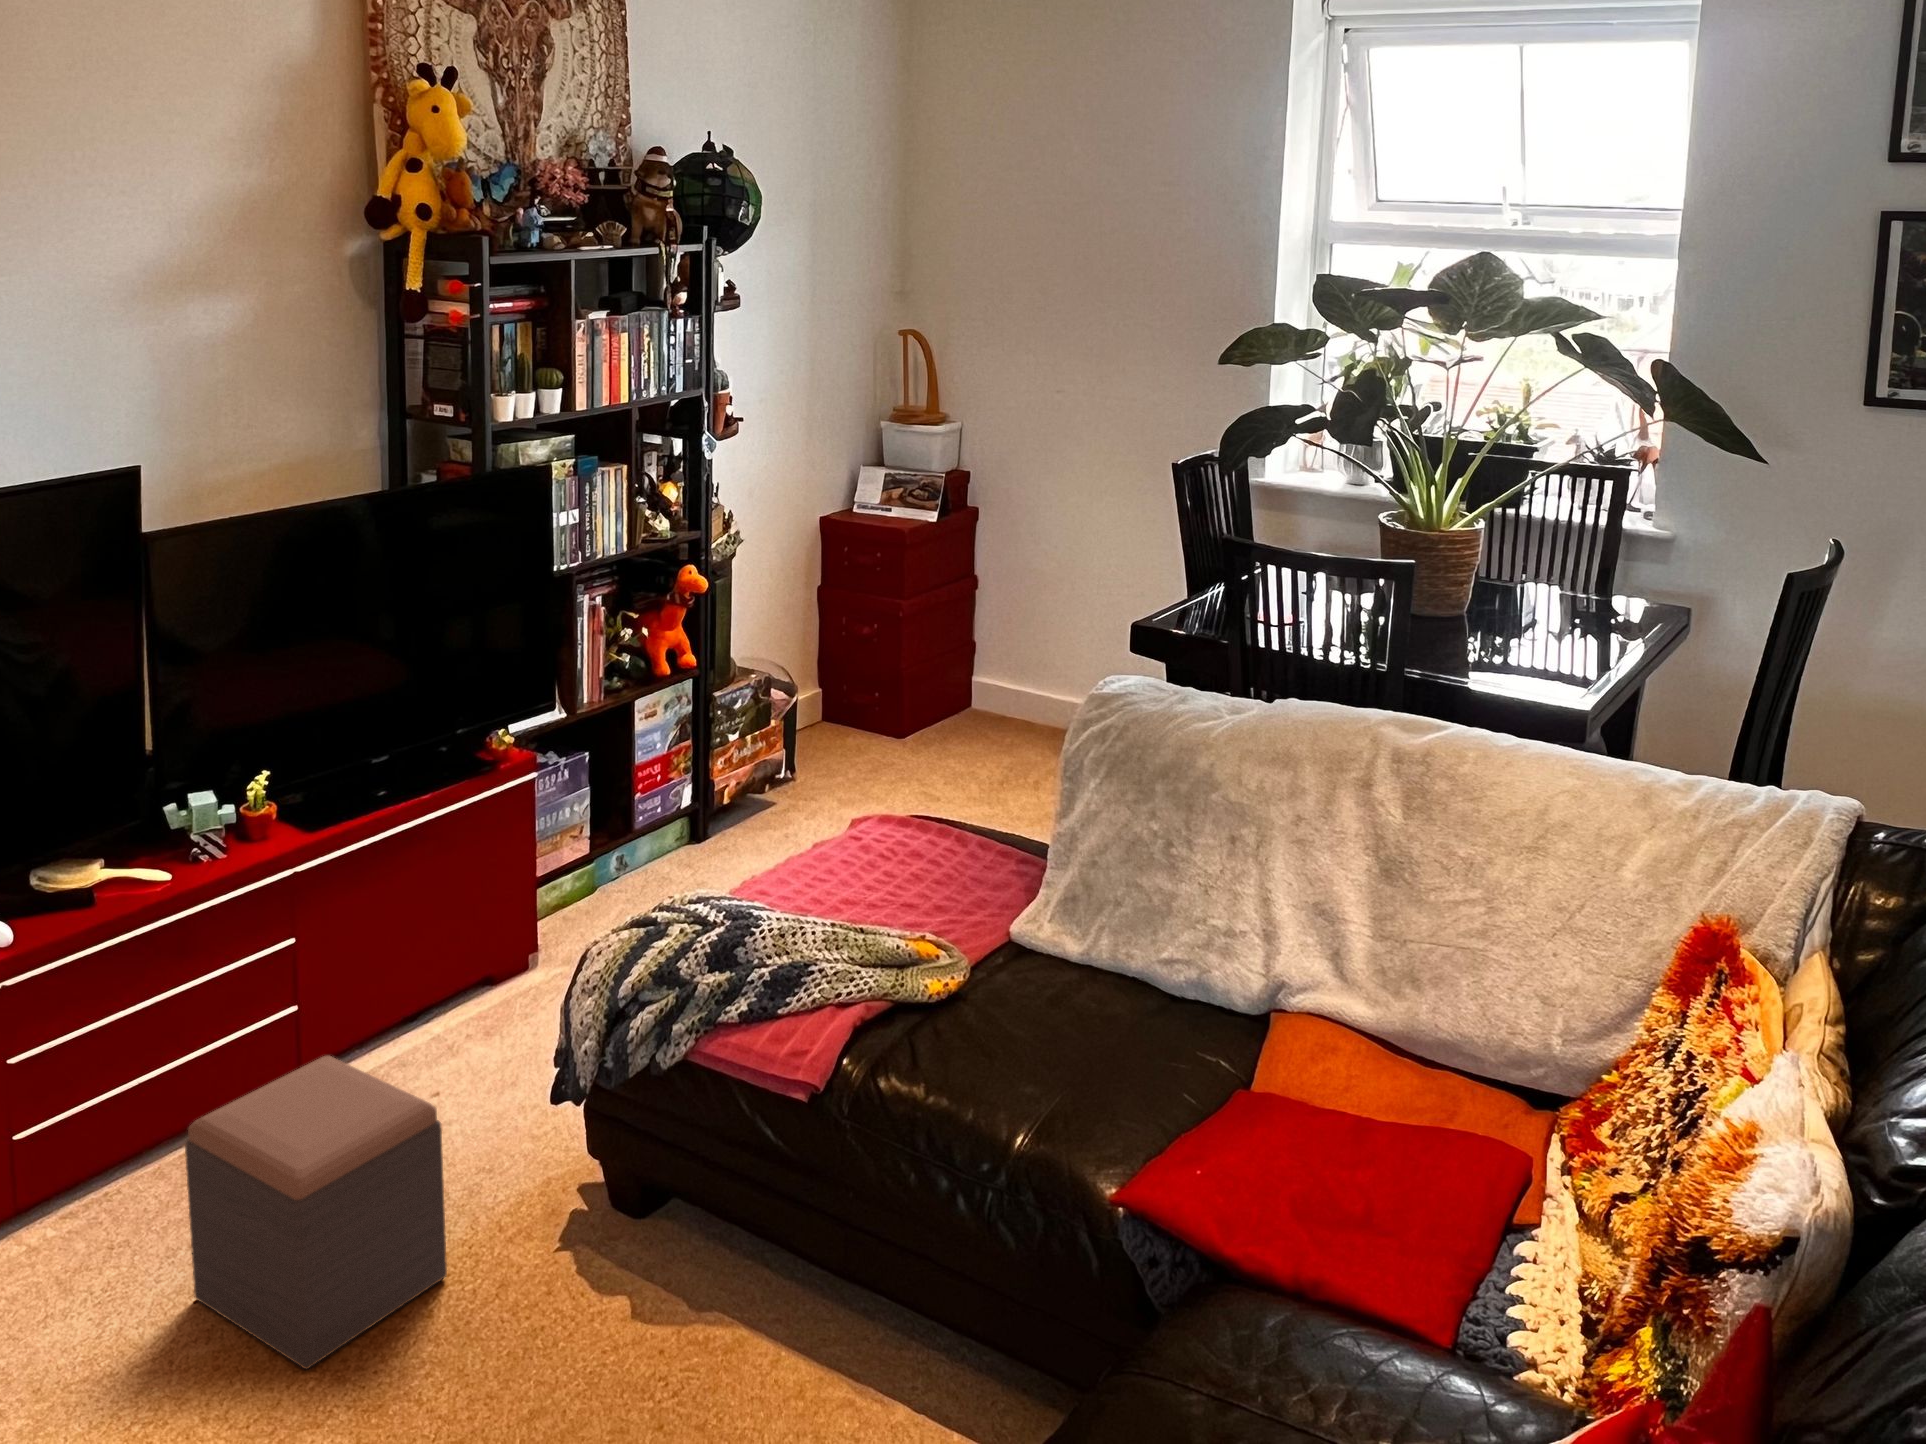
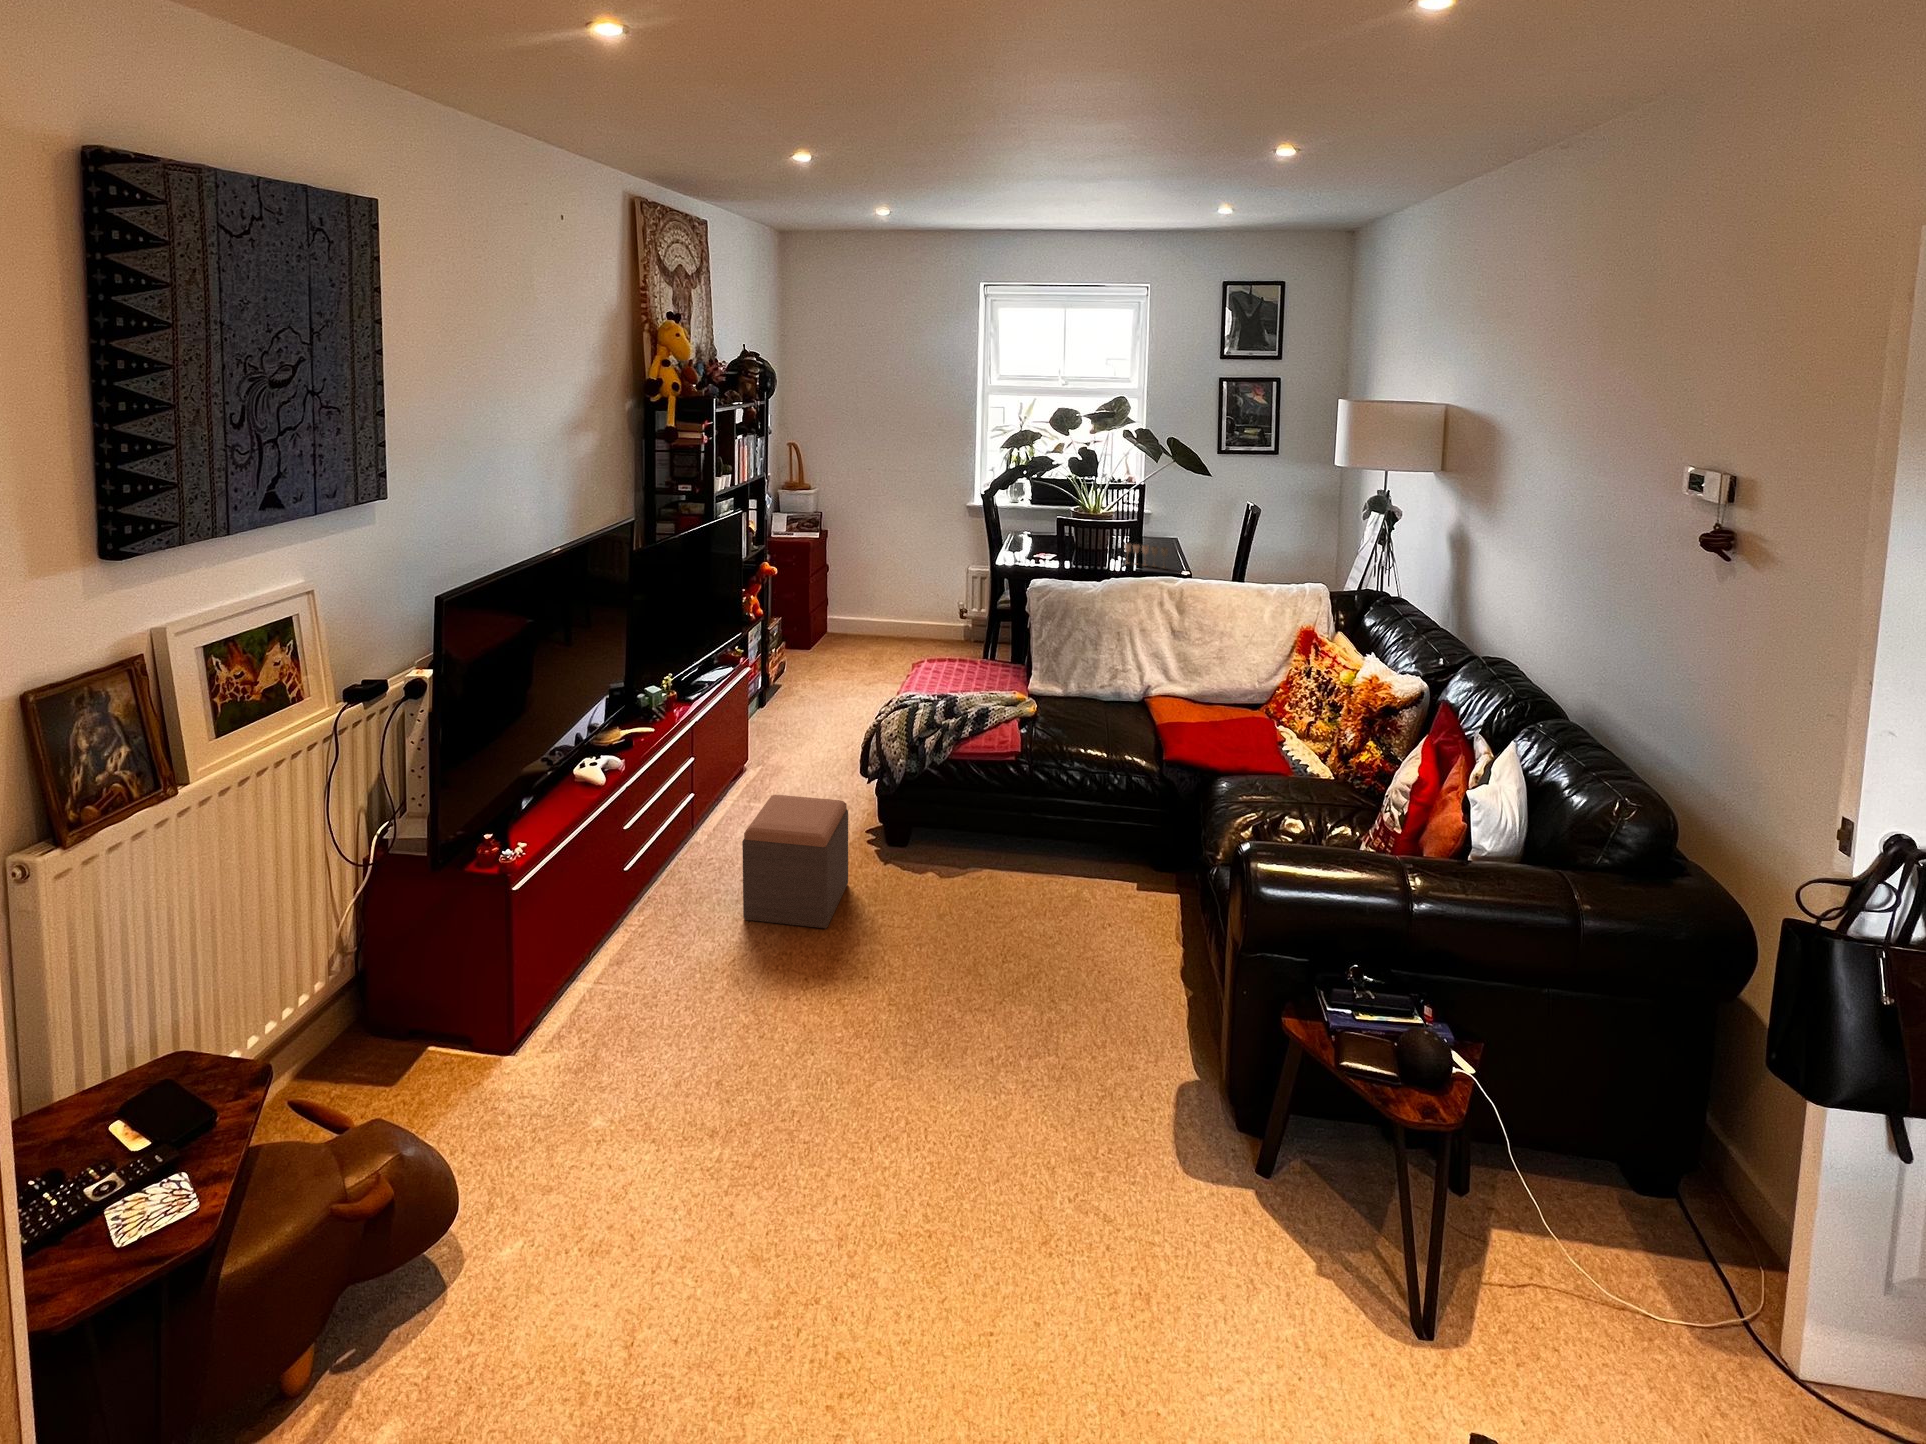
wine glass: none [1455,609,1559,682] -> present [1125,543,1168,568]

